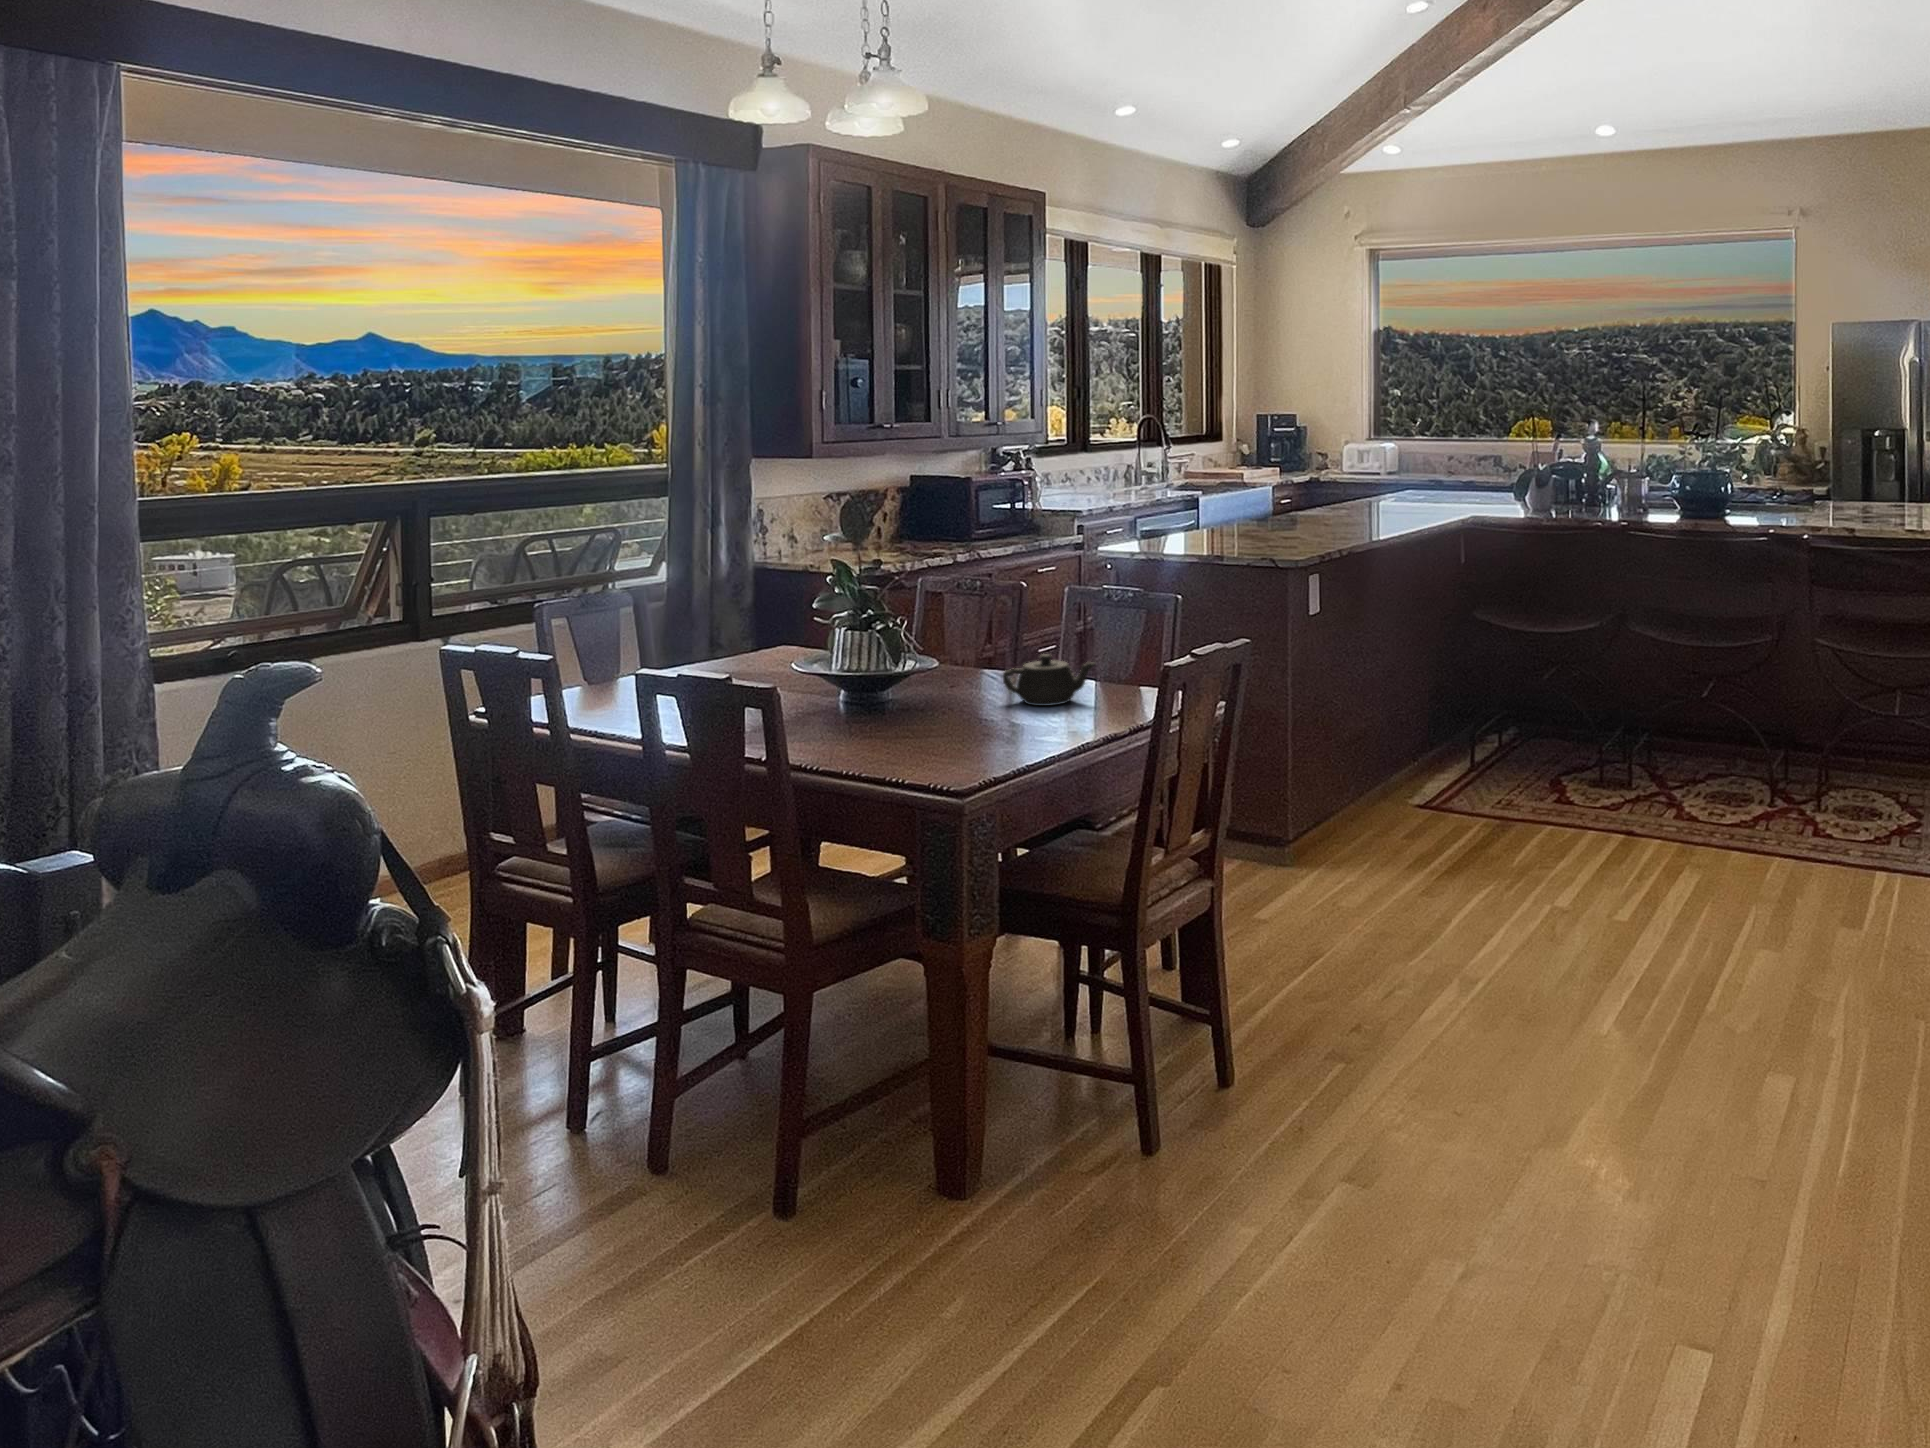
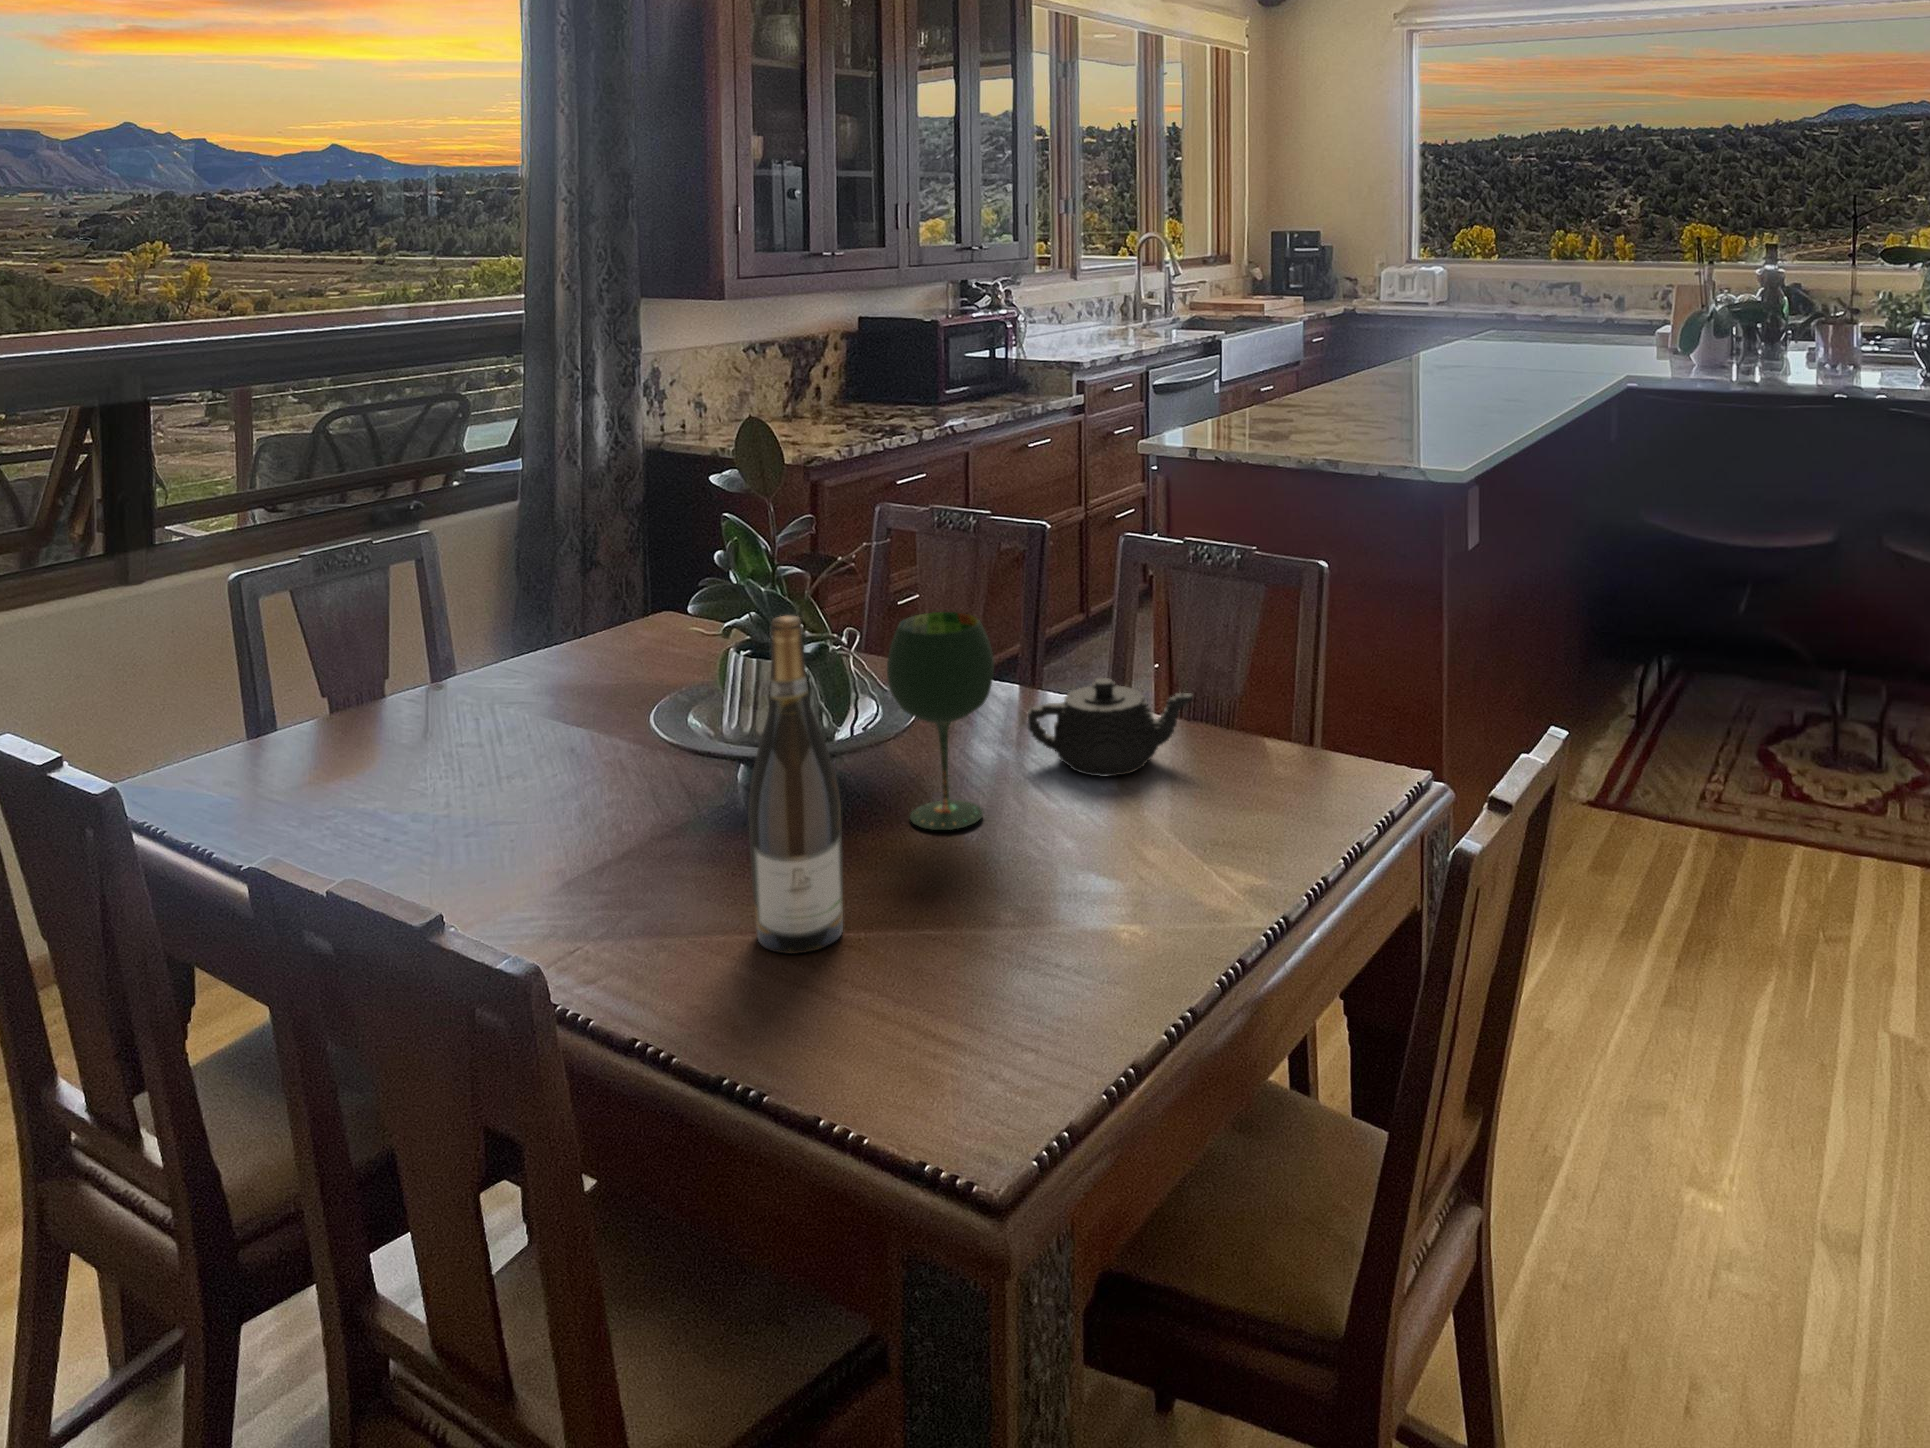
wine bottle: none [851,590,898,757] -> present [748,616,843,954]
wine glass: none [922,608,981,722] -> present [887,612,994,830]

